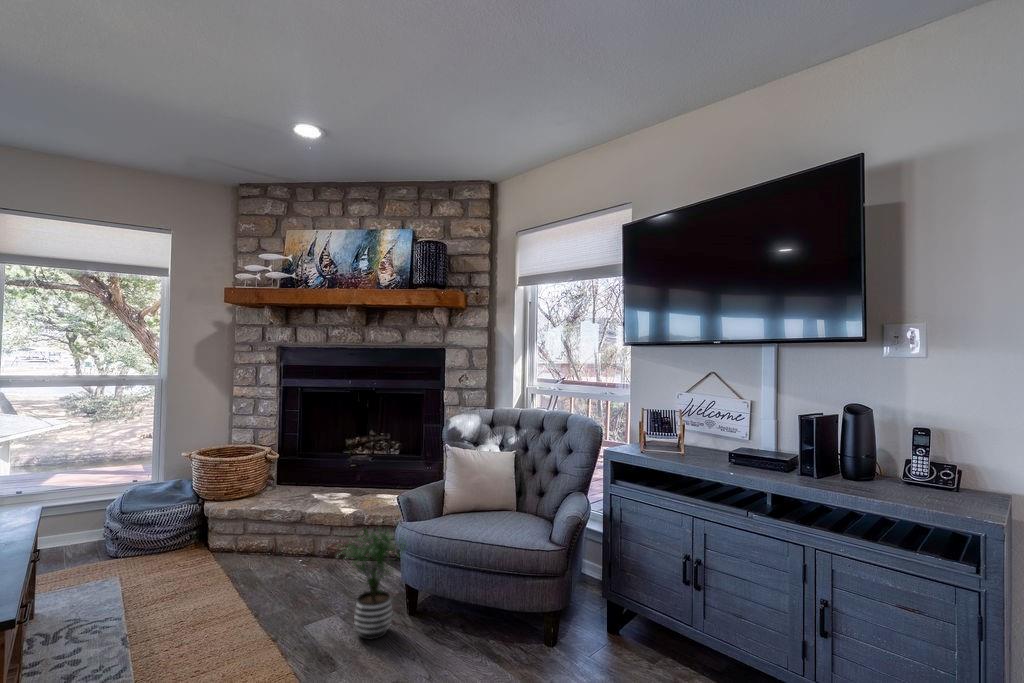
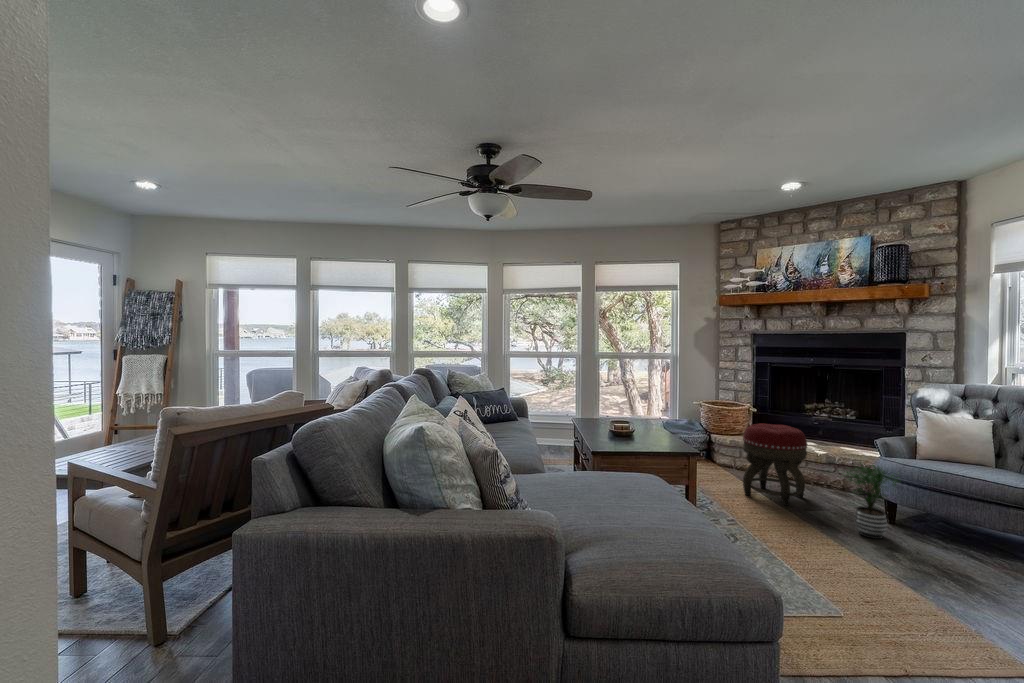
footstool: none [218,481,316,610] -> present [743,423,807,506]

